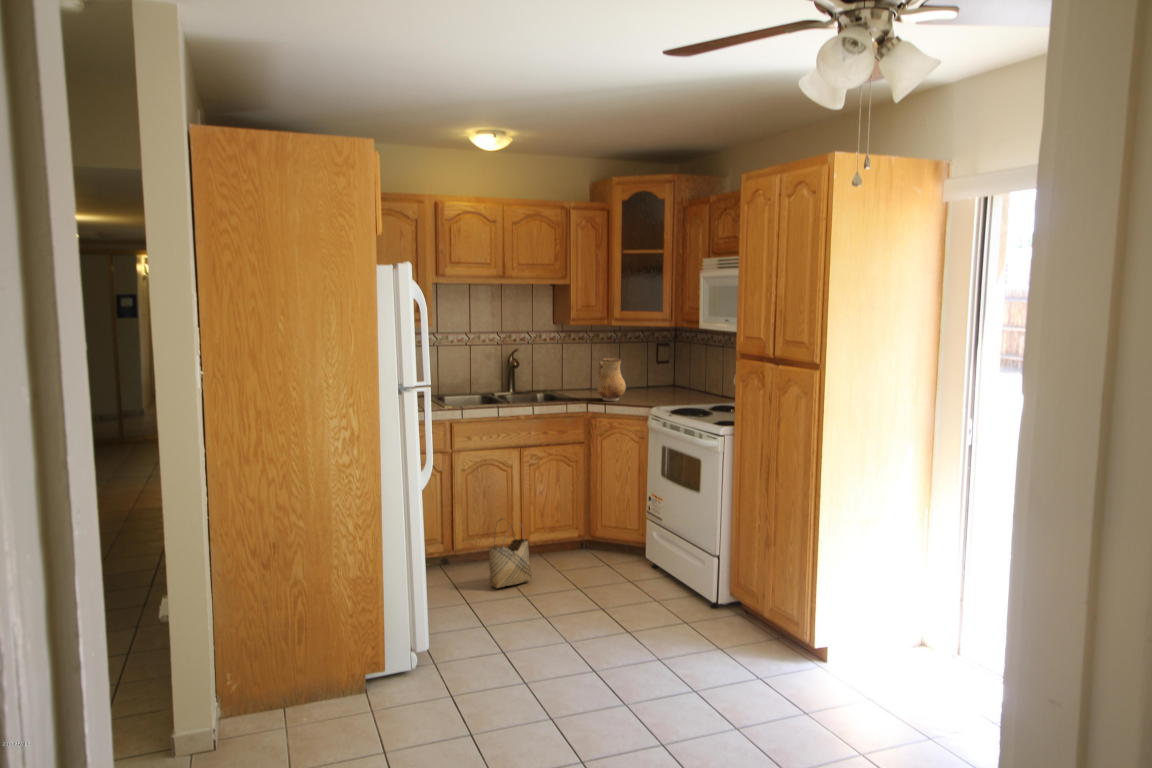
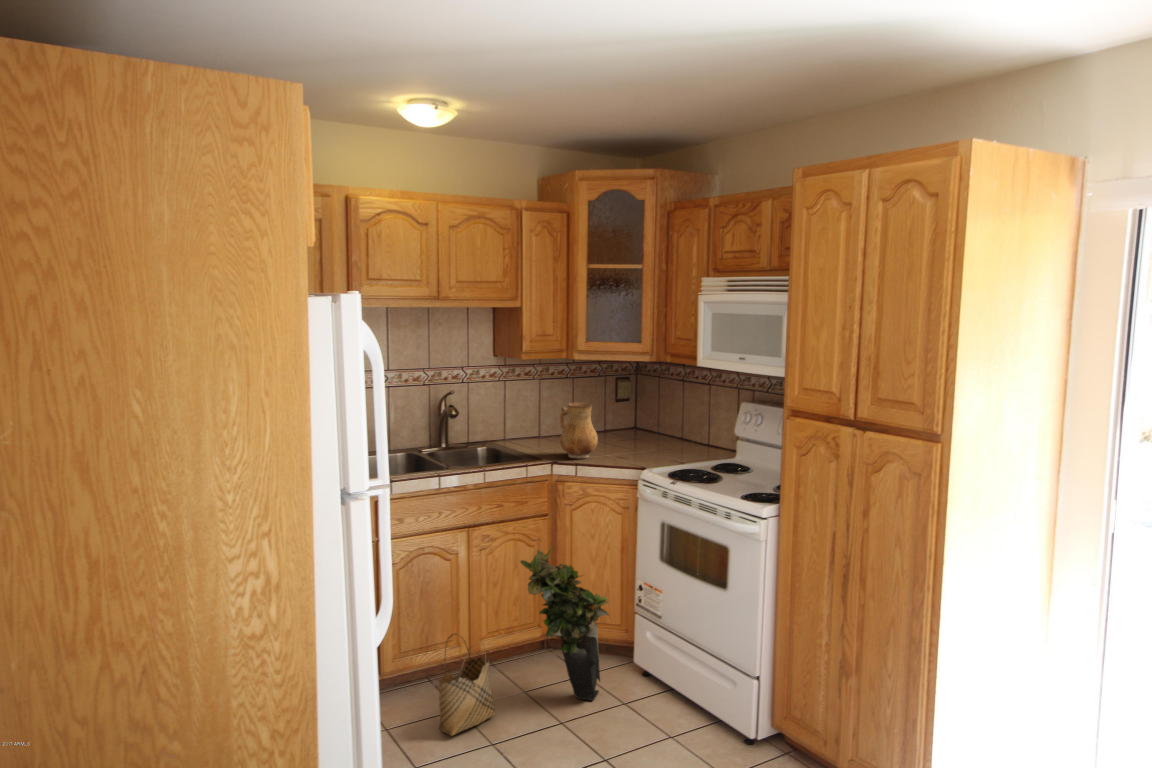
potted plant: none [554,464,621,578] -> present [520,549,609,701]

